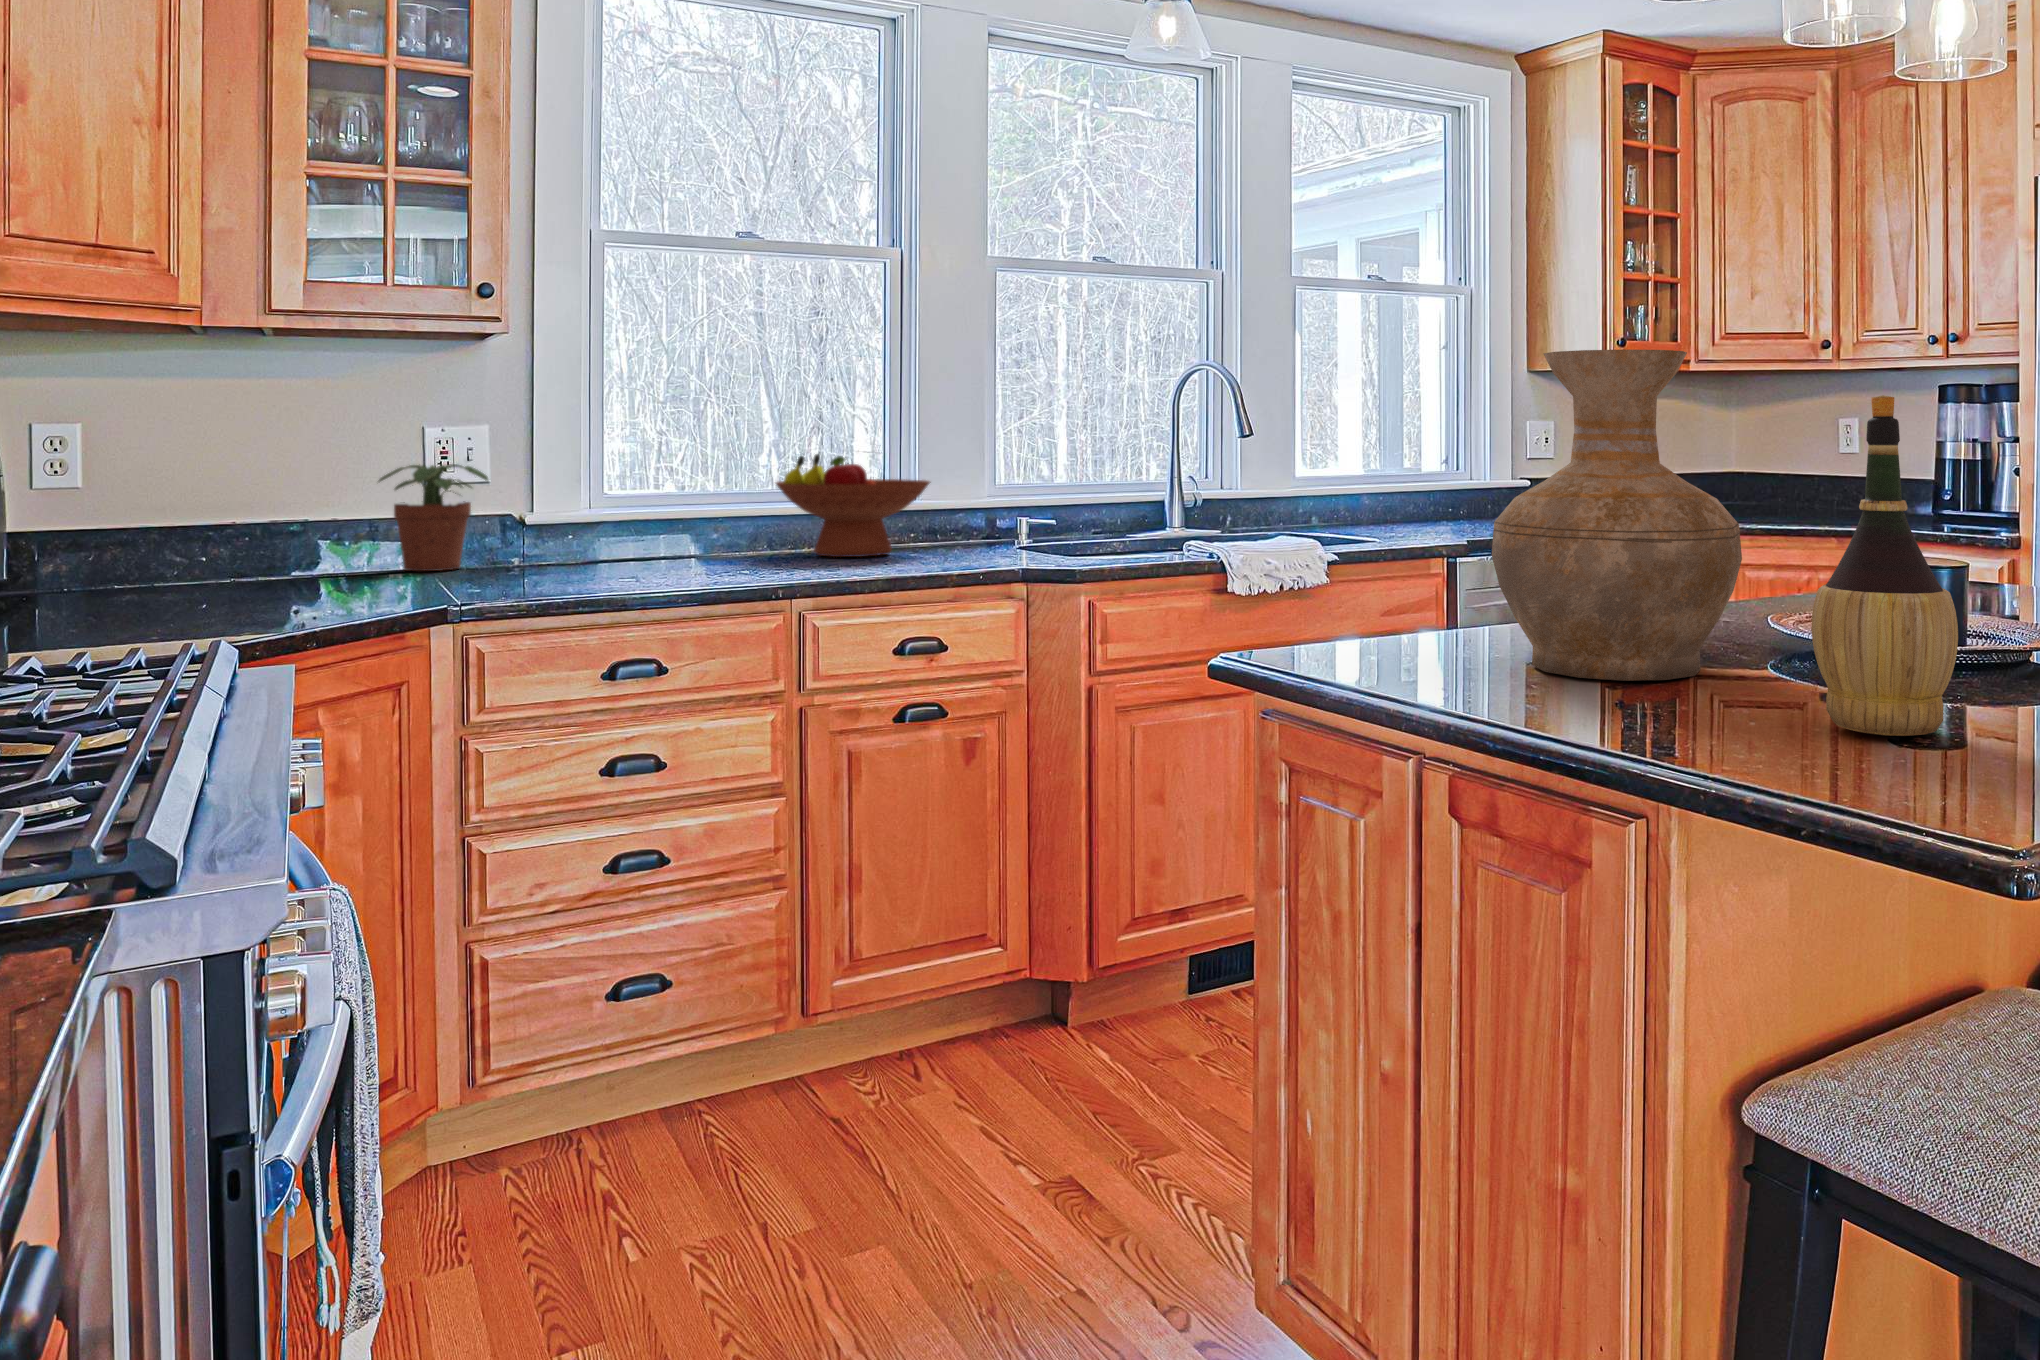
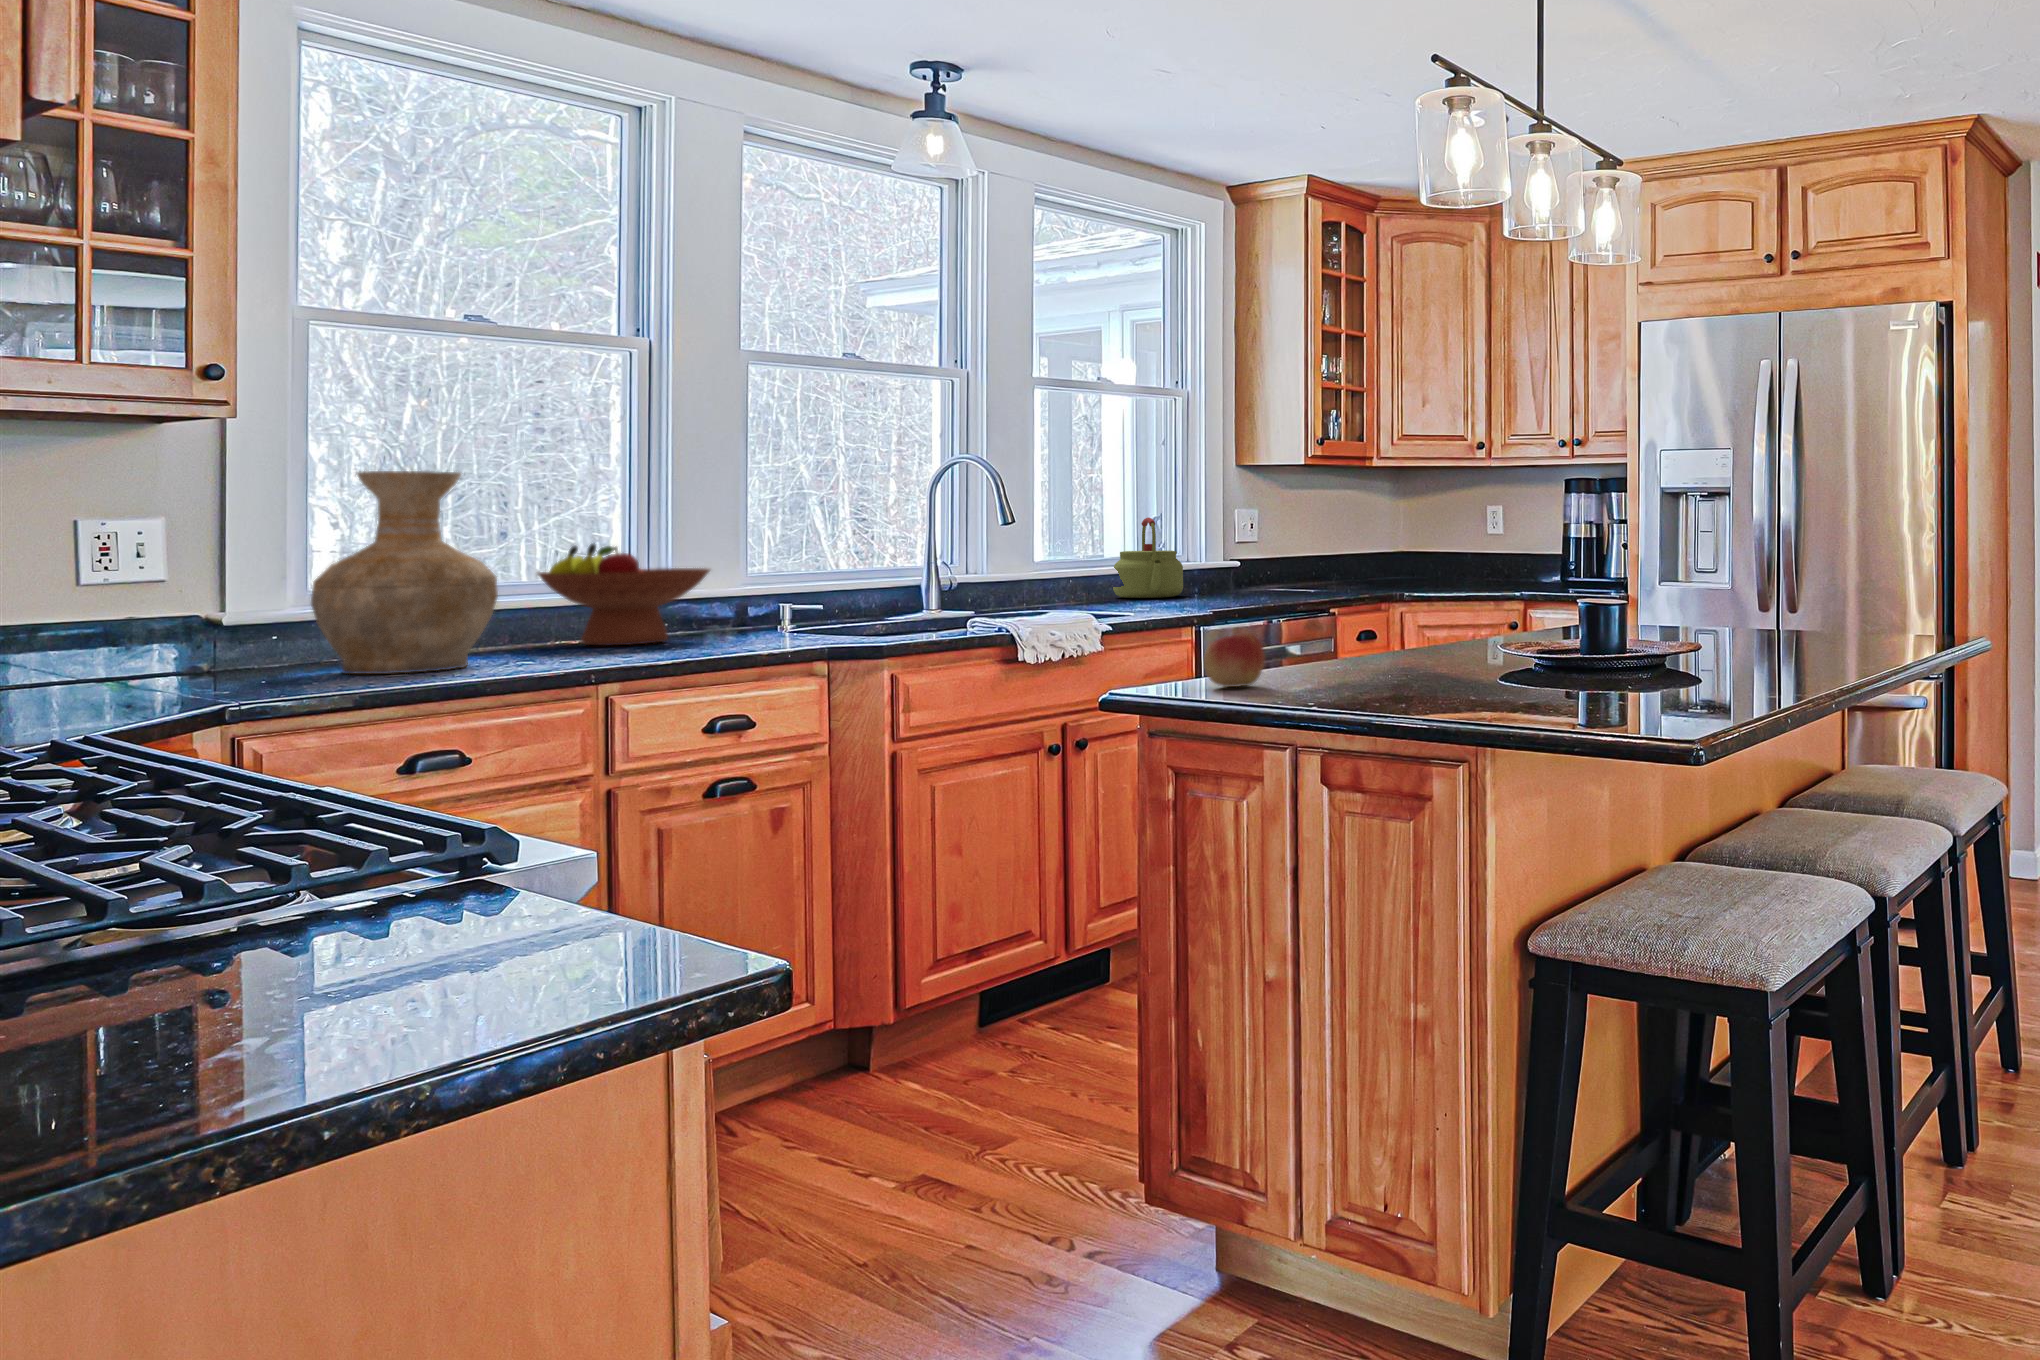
vase: present [1492,349,1742,681] -> present [311,471,498,674]
wine bottle: present [1811,395,1958,736] -> none [1566,482,1652,694]
kettle: none [1378,431,1455,521] -> present [1113,518,1183,598]
potted plant: present [379,464,488,571] -> none [49,560,194,679]
apple: none [1313,596,1393,668] -> present [1204,633,1265,687]

